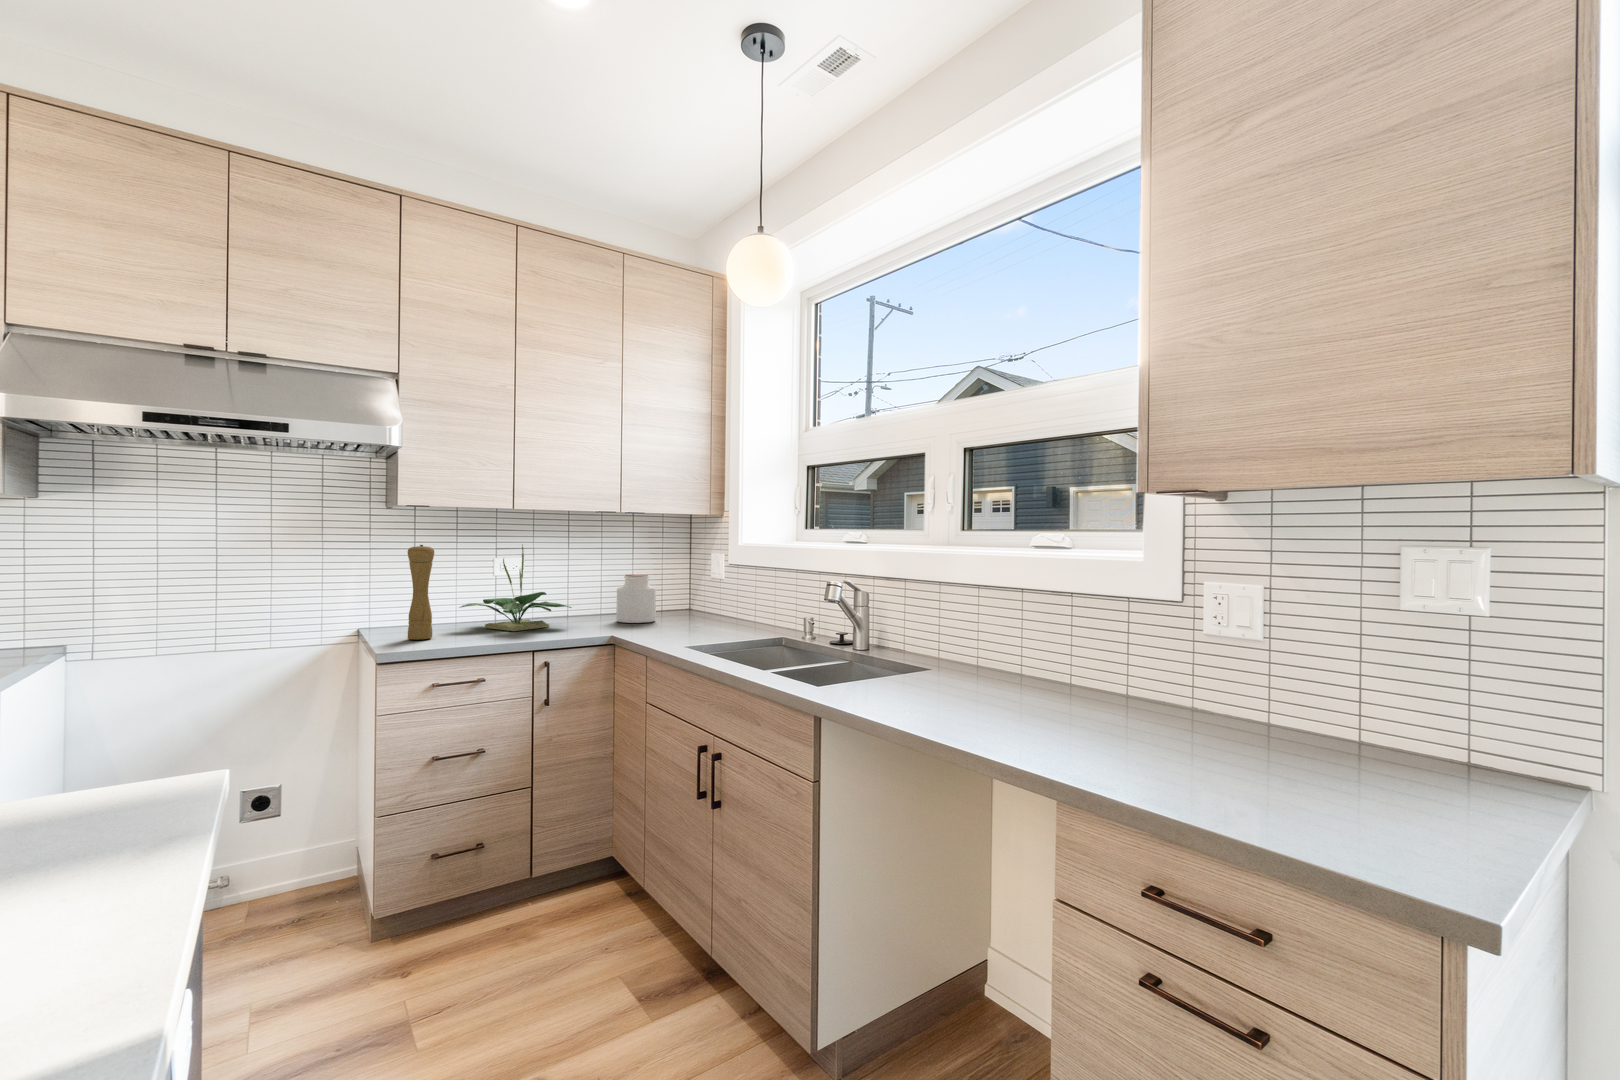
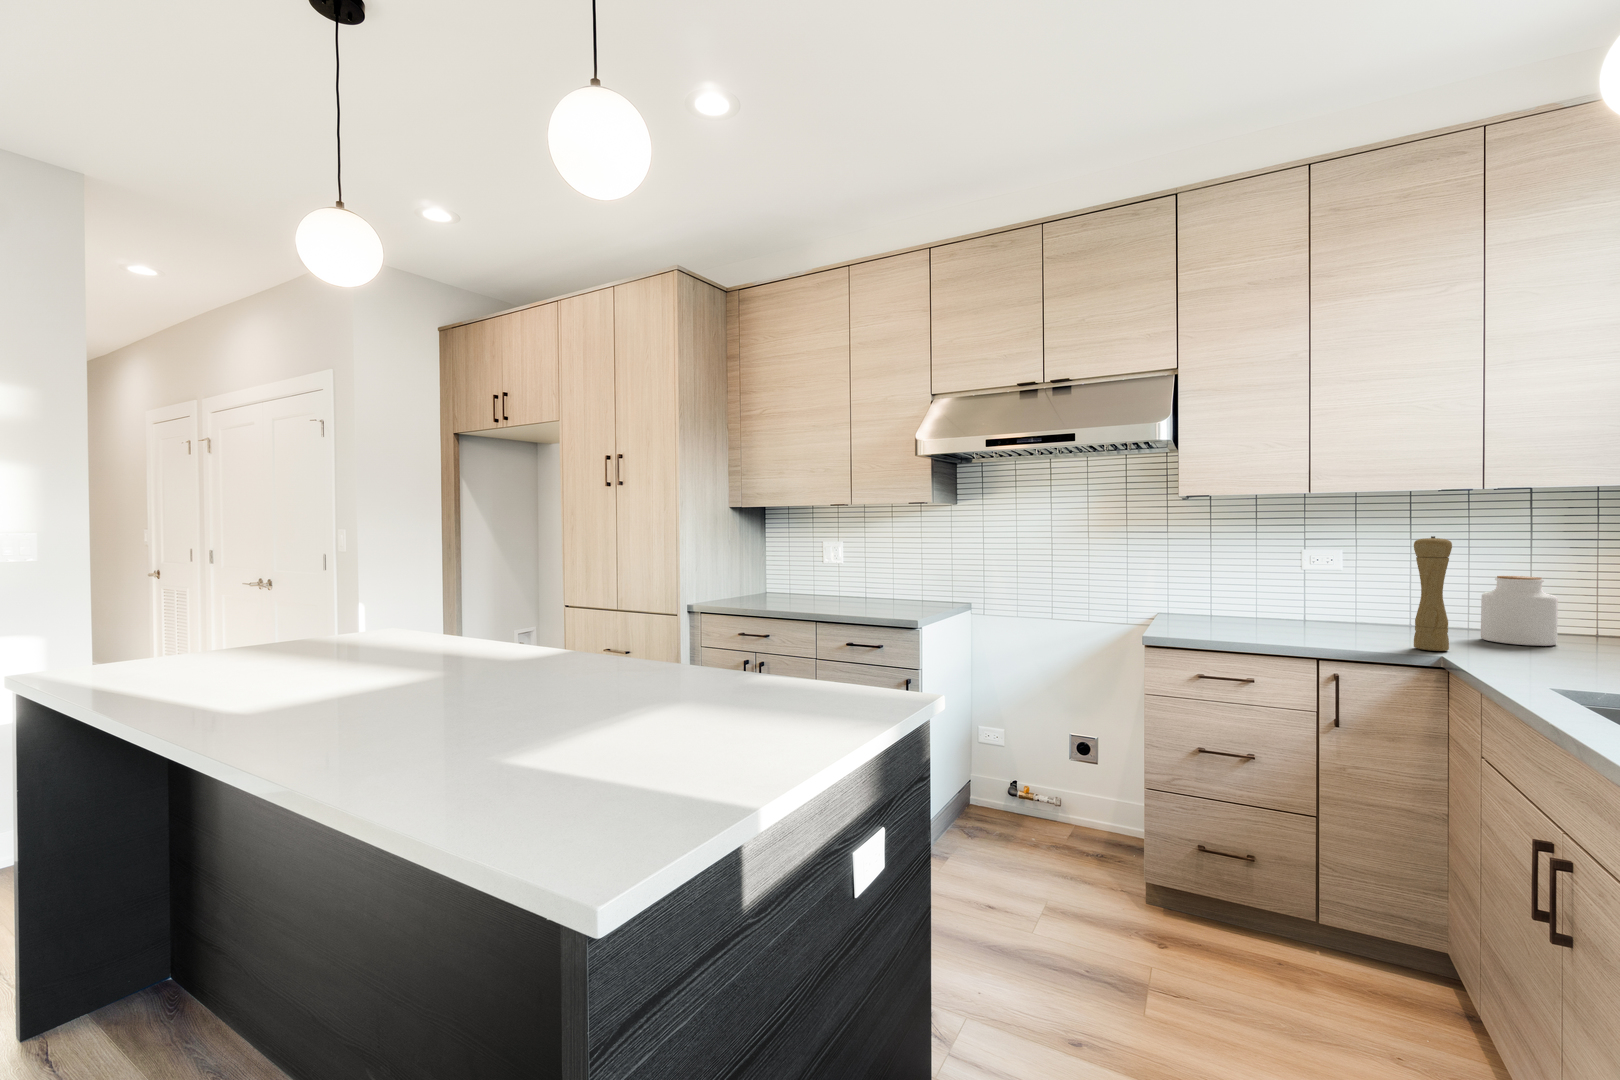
pepper mill: present [408,545,434,640] -> present [1414,536,1452,651]
potted plant: present [459,545,571,631] -> none [1249,534,1397,634]

